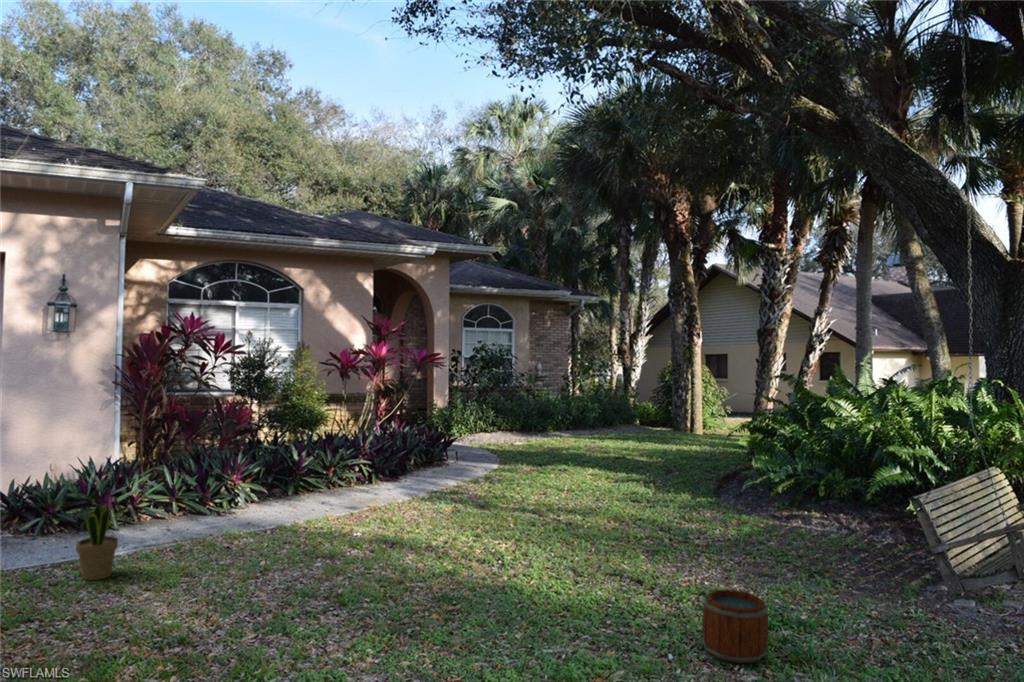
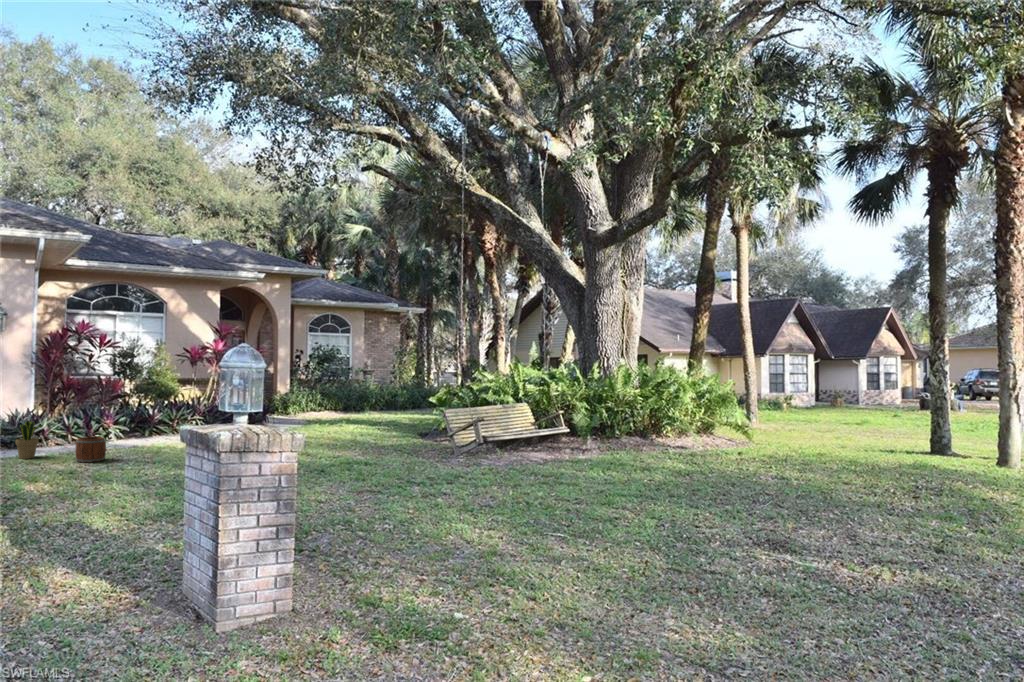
bucket: present [702,589,768,664] -> present [75,437,106,463]

